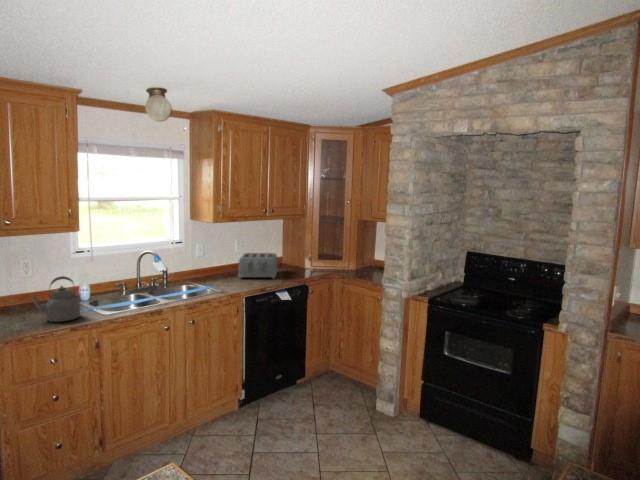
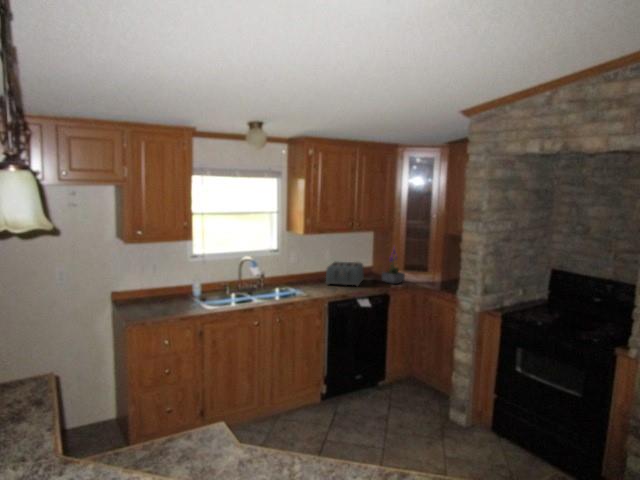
potted plant: none [298,233,321,275] -> present [382,250,405,284]
kettle: present [29,276,80,322] -> none [152,277,190,313]

